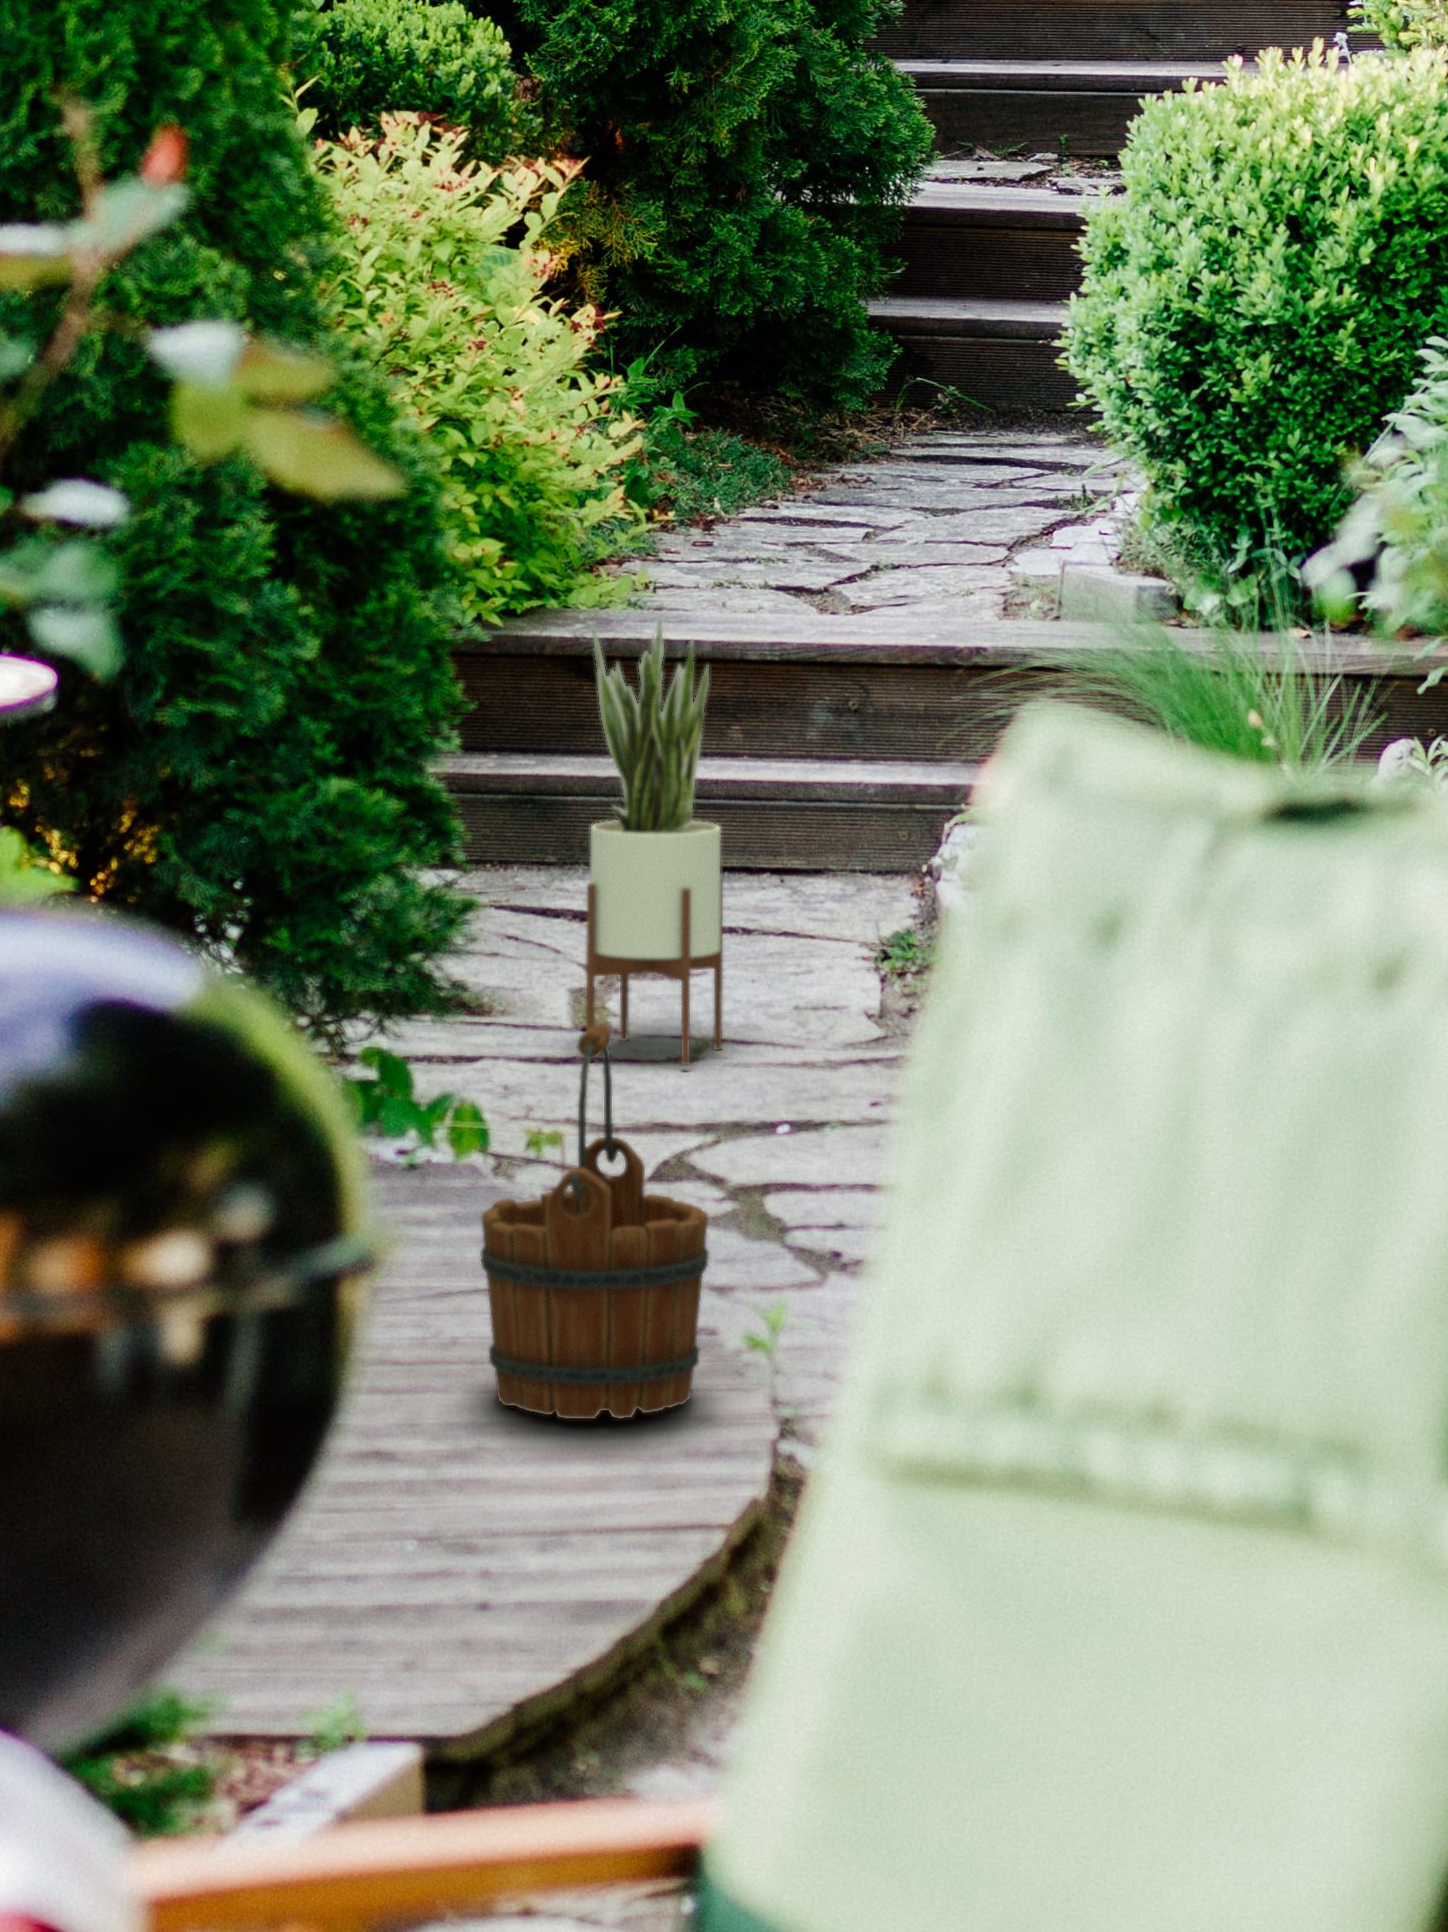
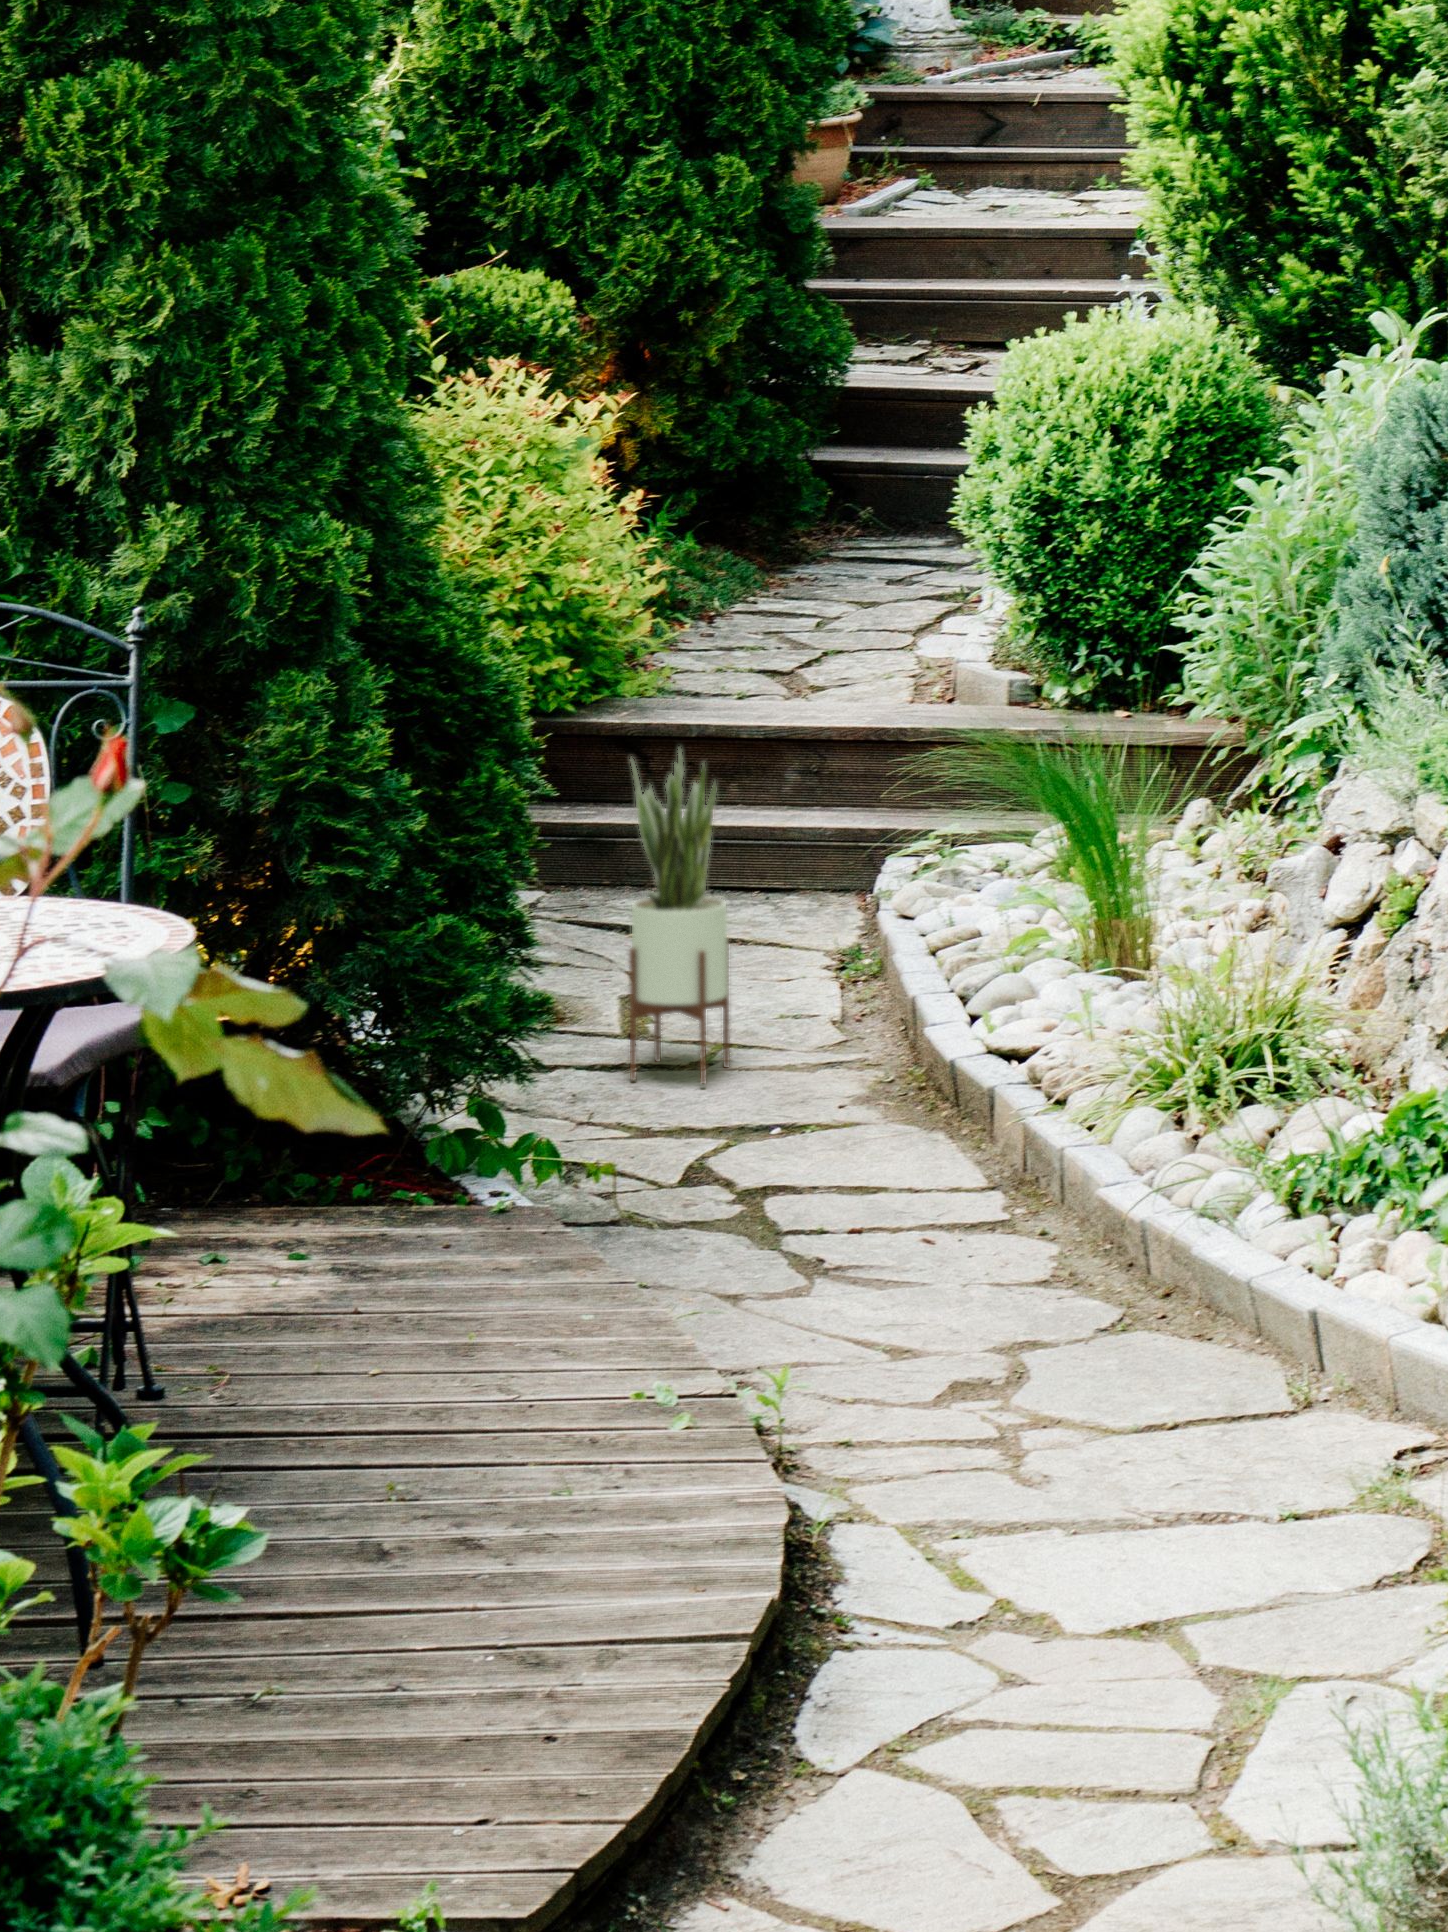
wooden bucket: present [481,1024,709,1419] -> none [552,1117,728,1441]

